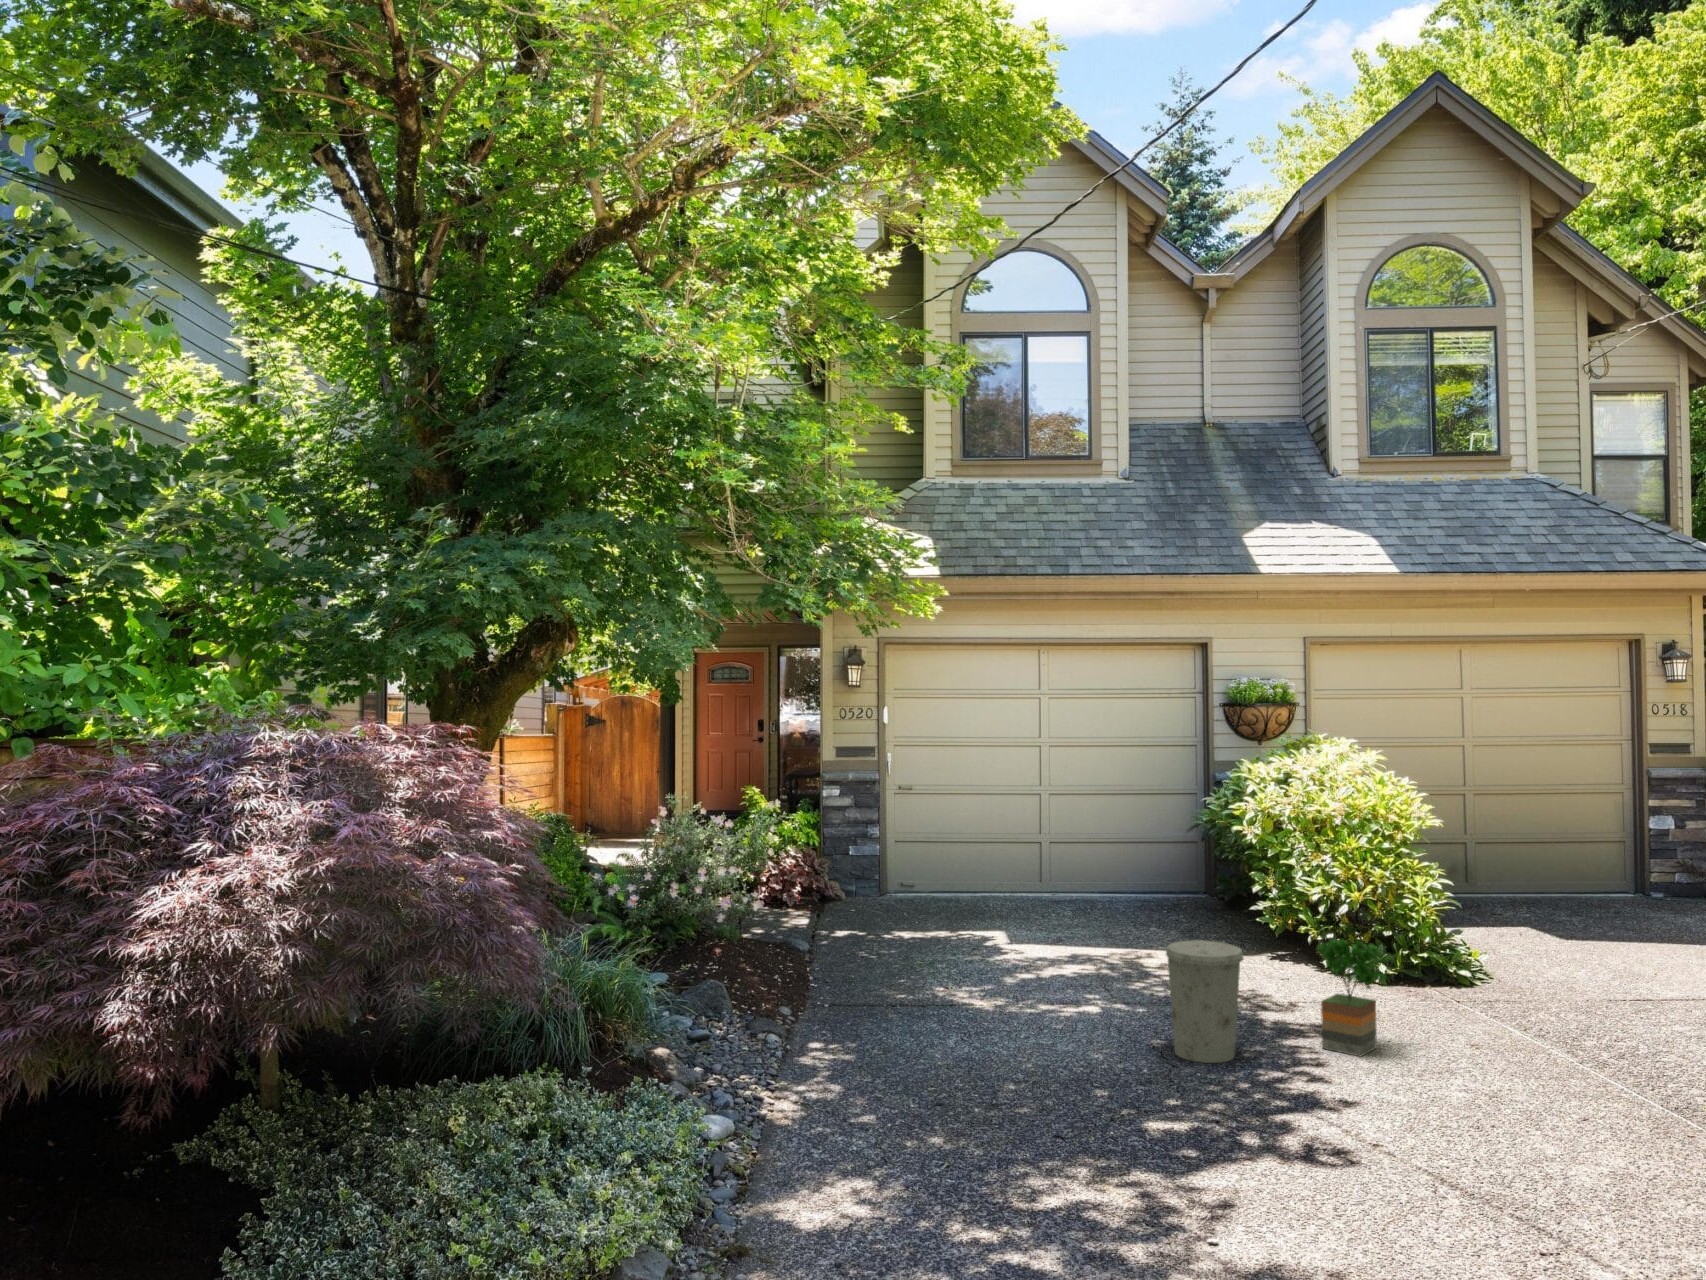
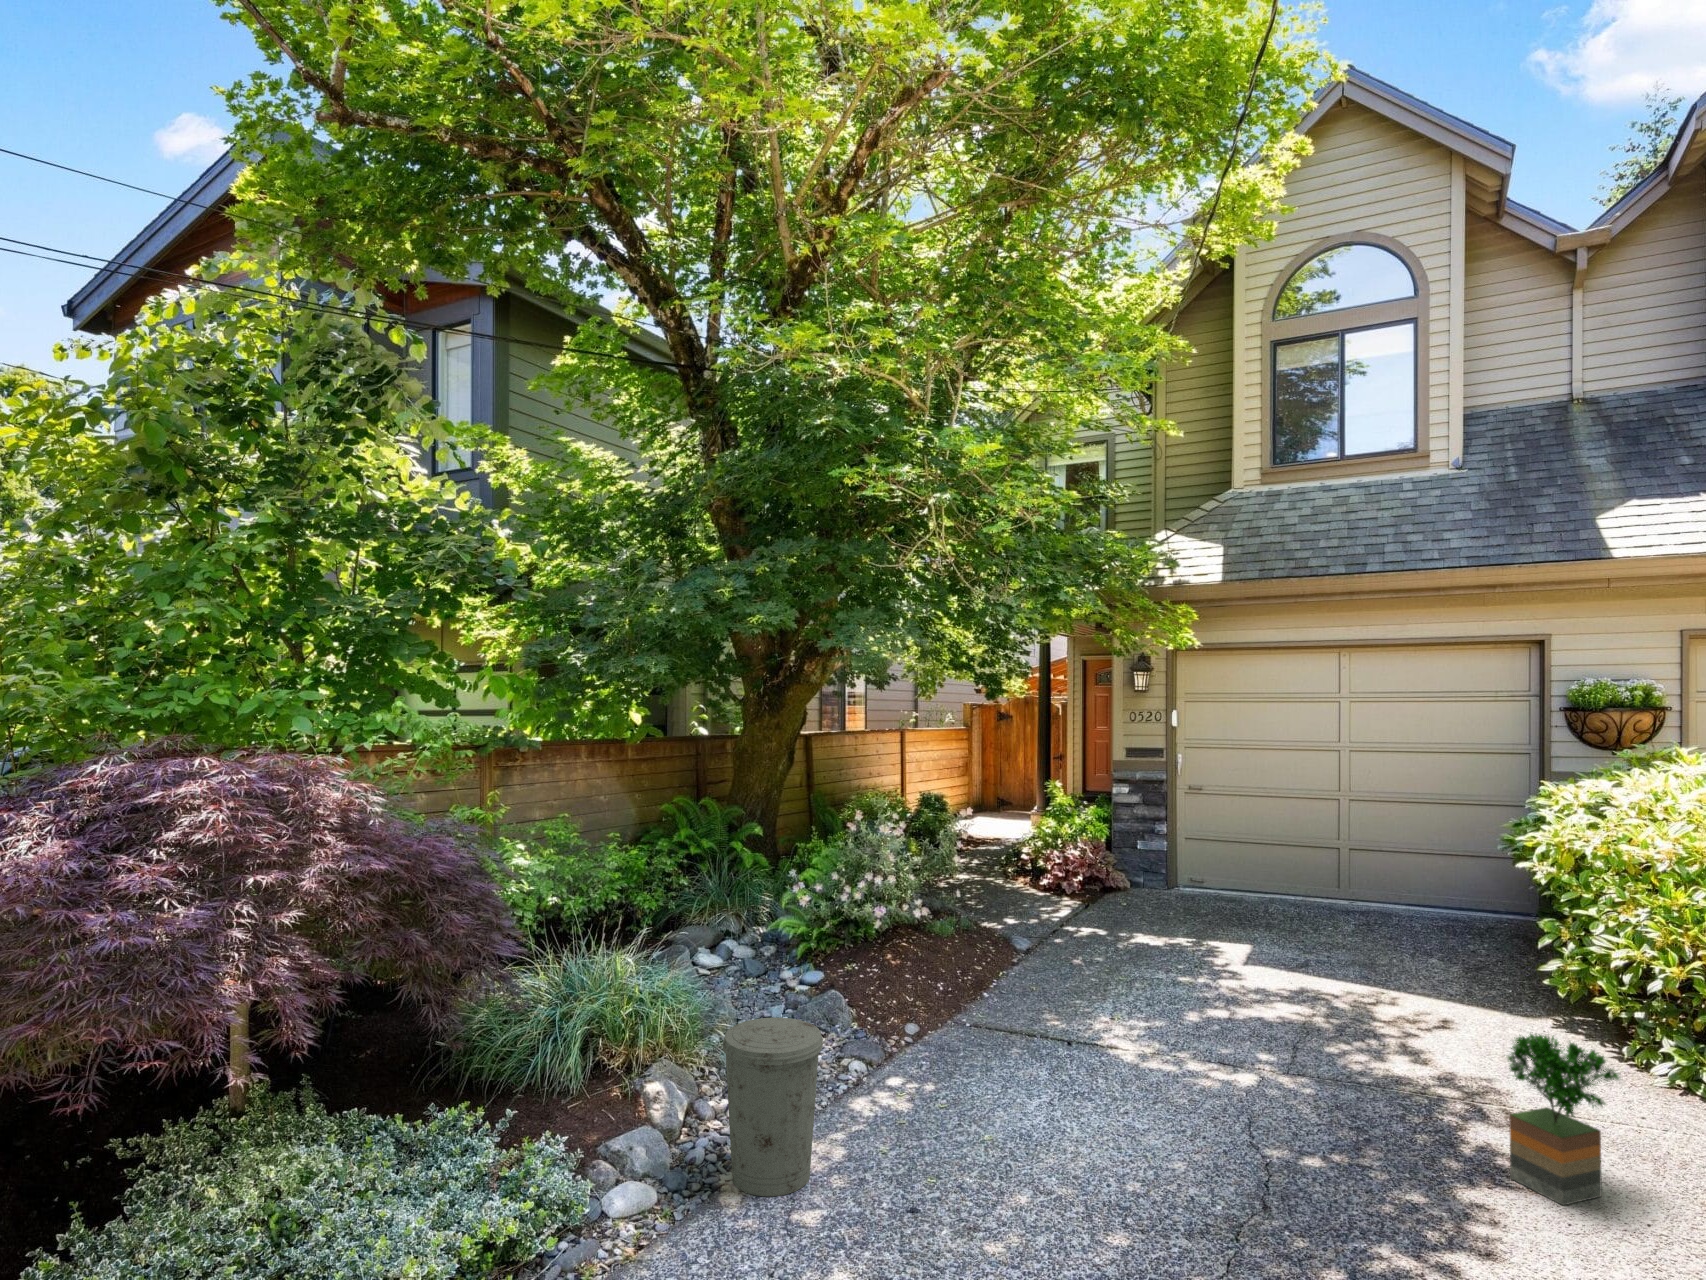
trash can: present [1166,940,1243,1063] -> present [723,1018,823,1197]

